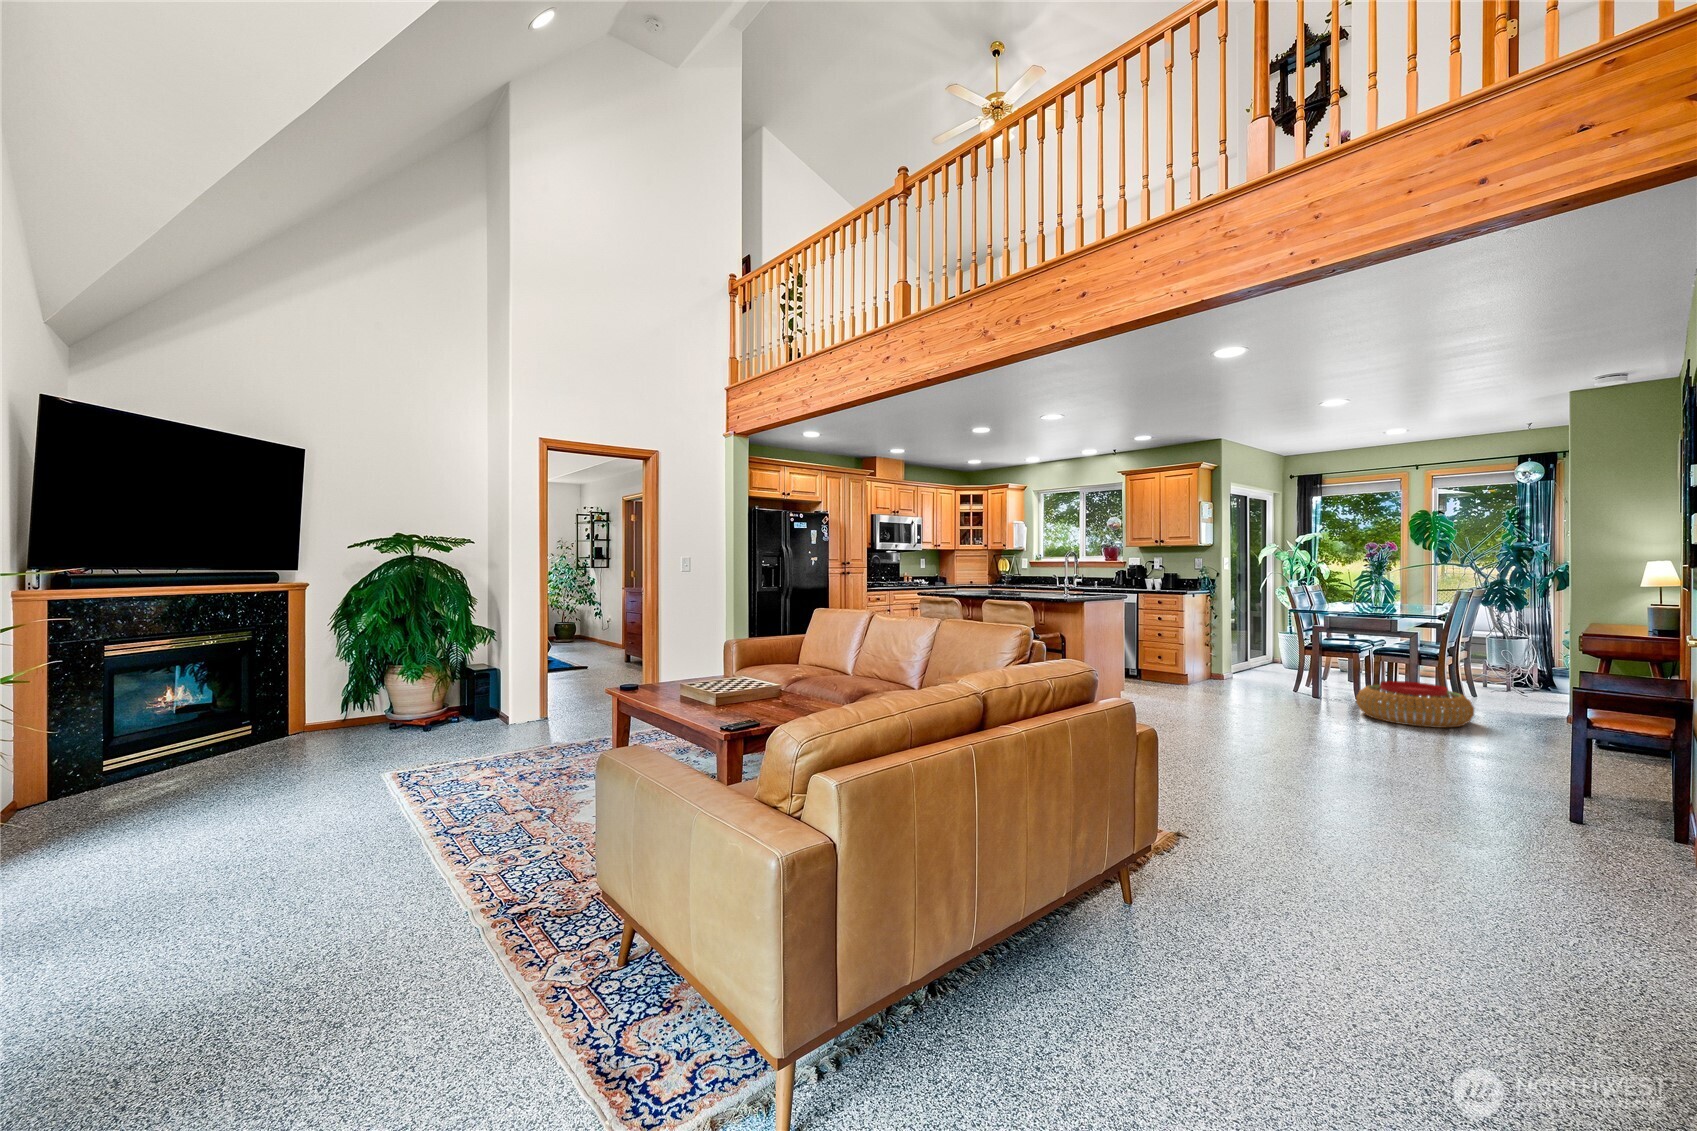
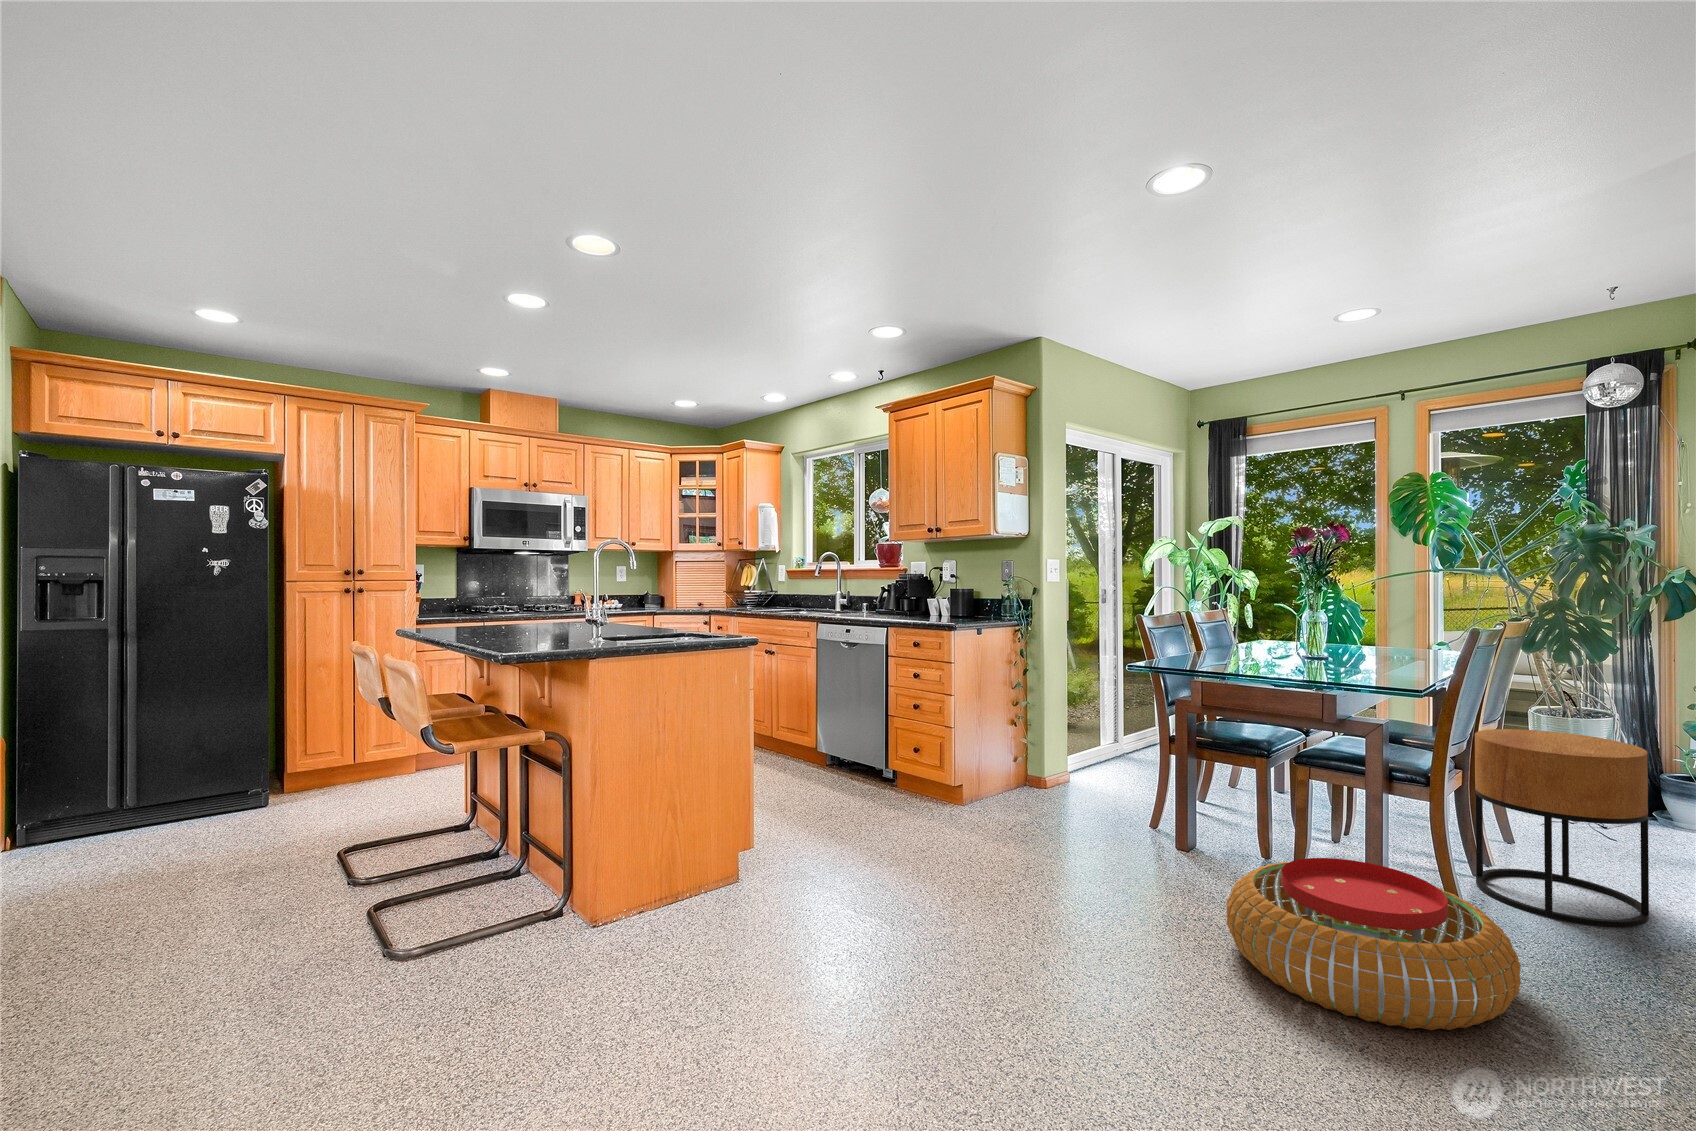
side table: none [1457,637,1532,712] -> present [1475,729,1649,927]

